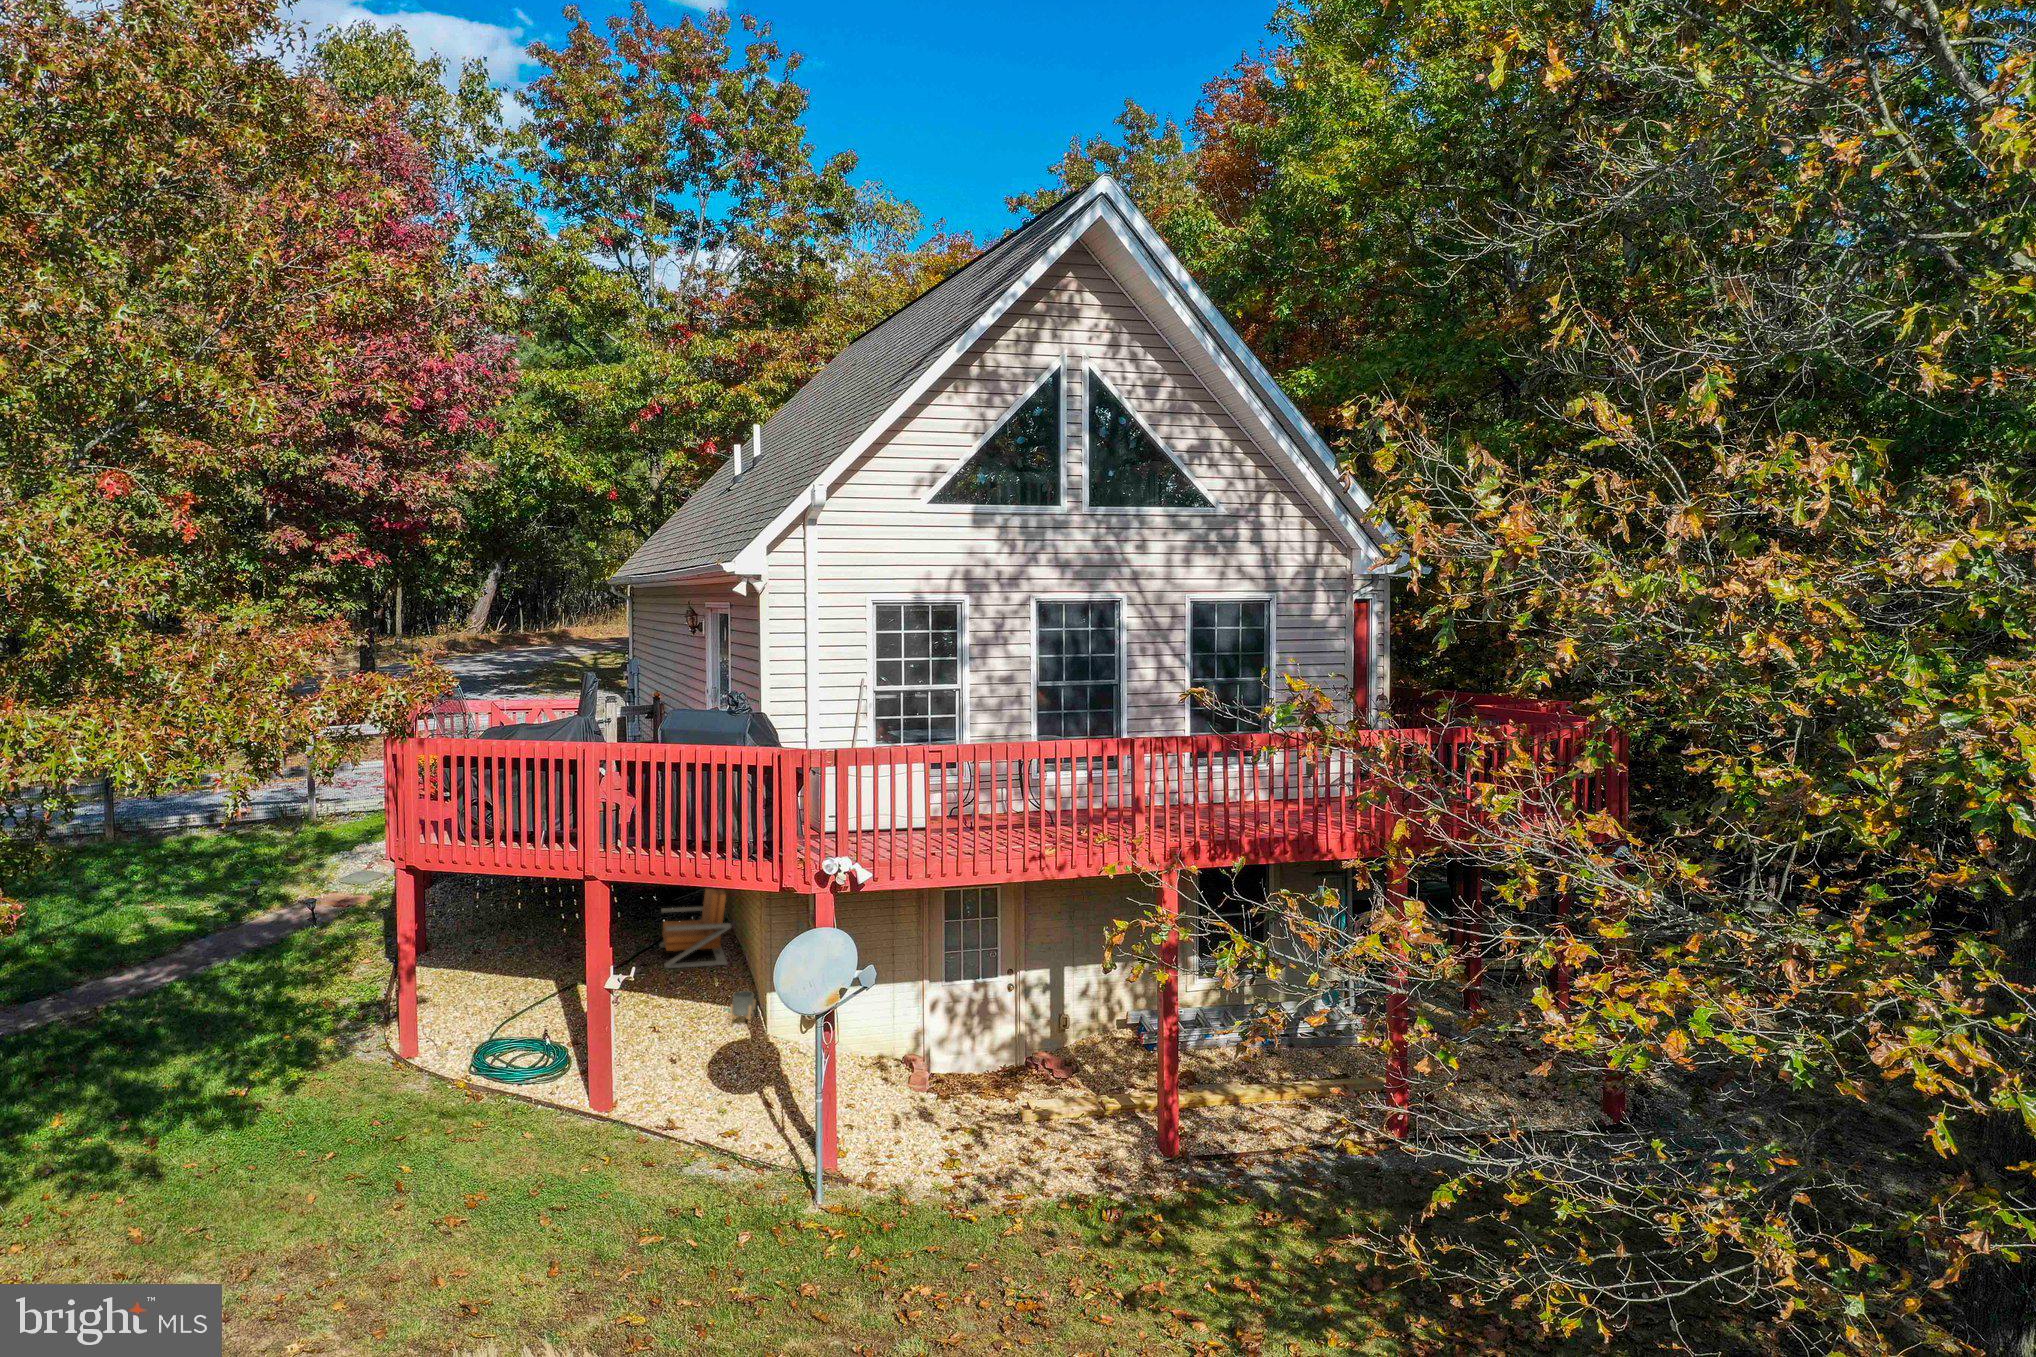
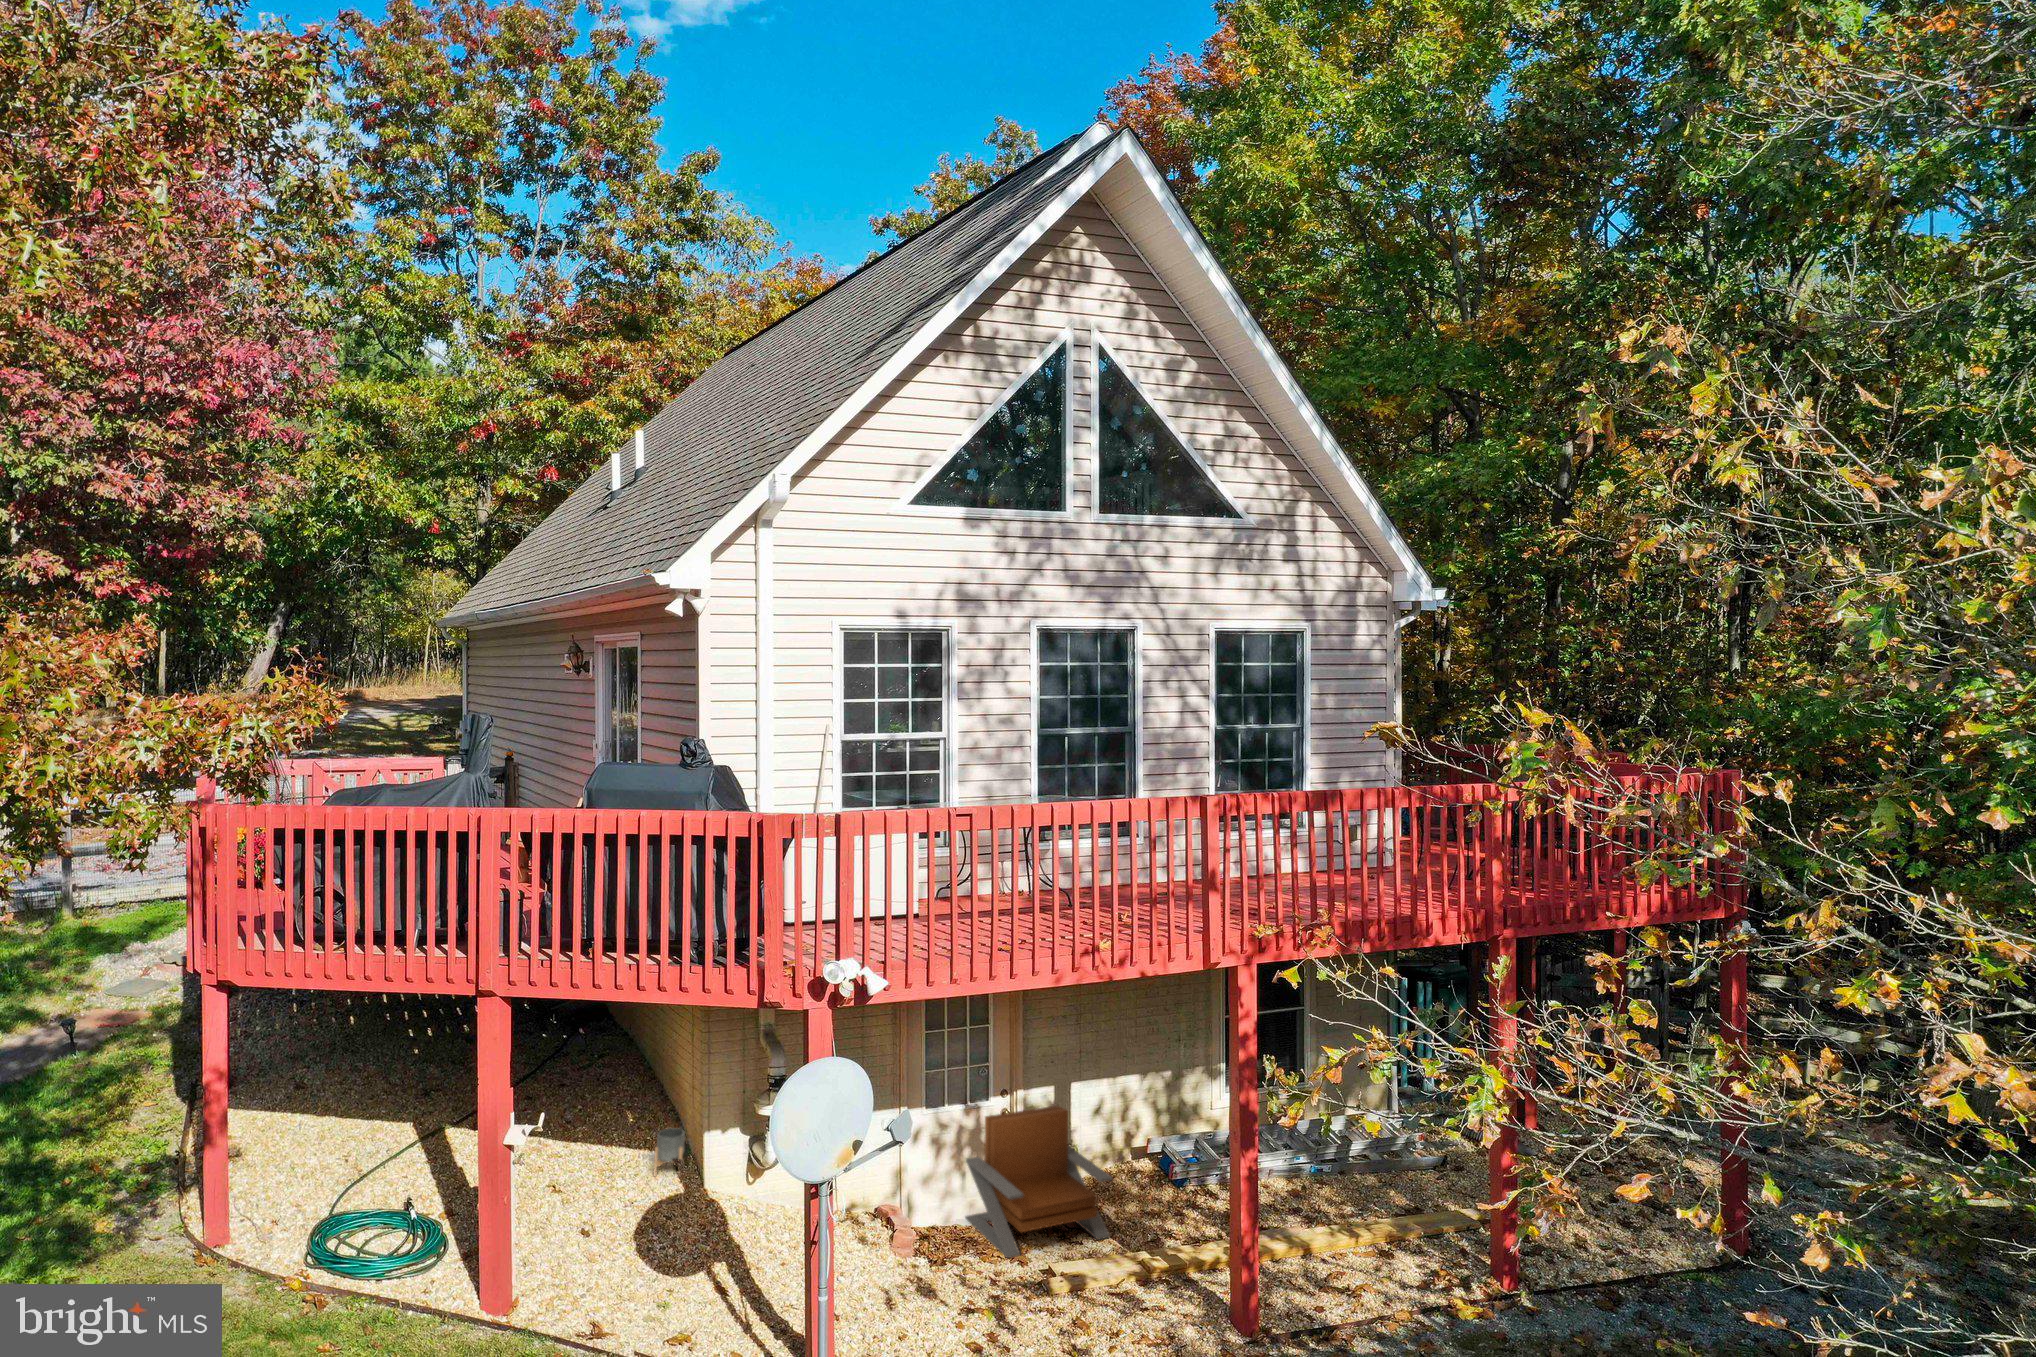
lounge chair: present [660,889,731,968] -> present [965,1106,1113,1258]

